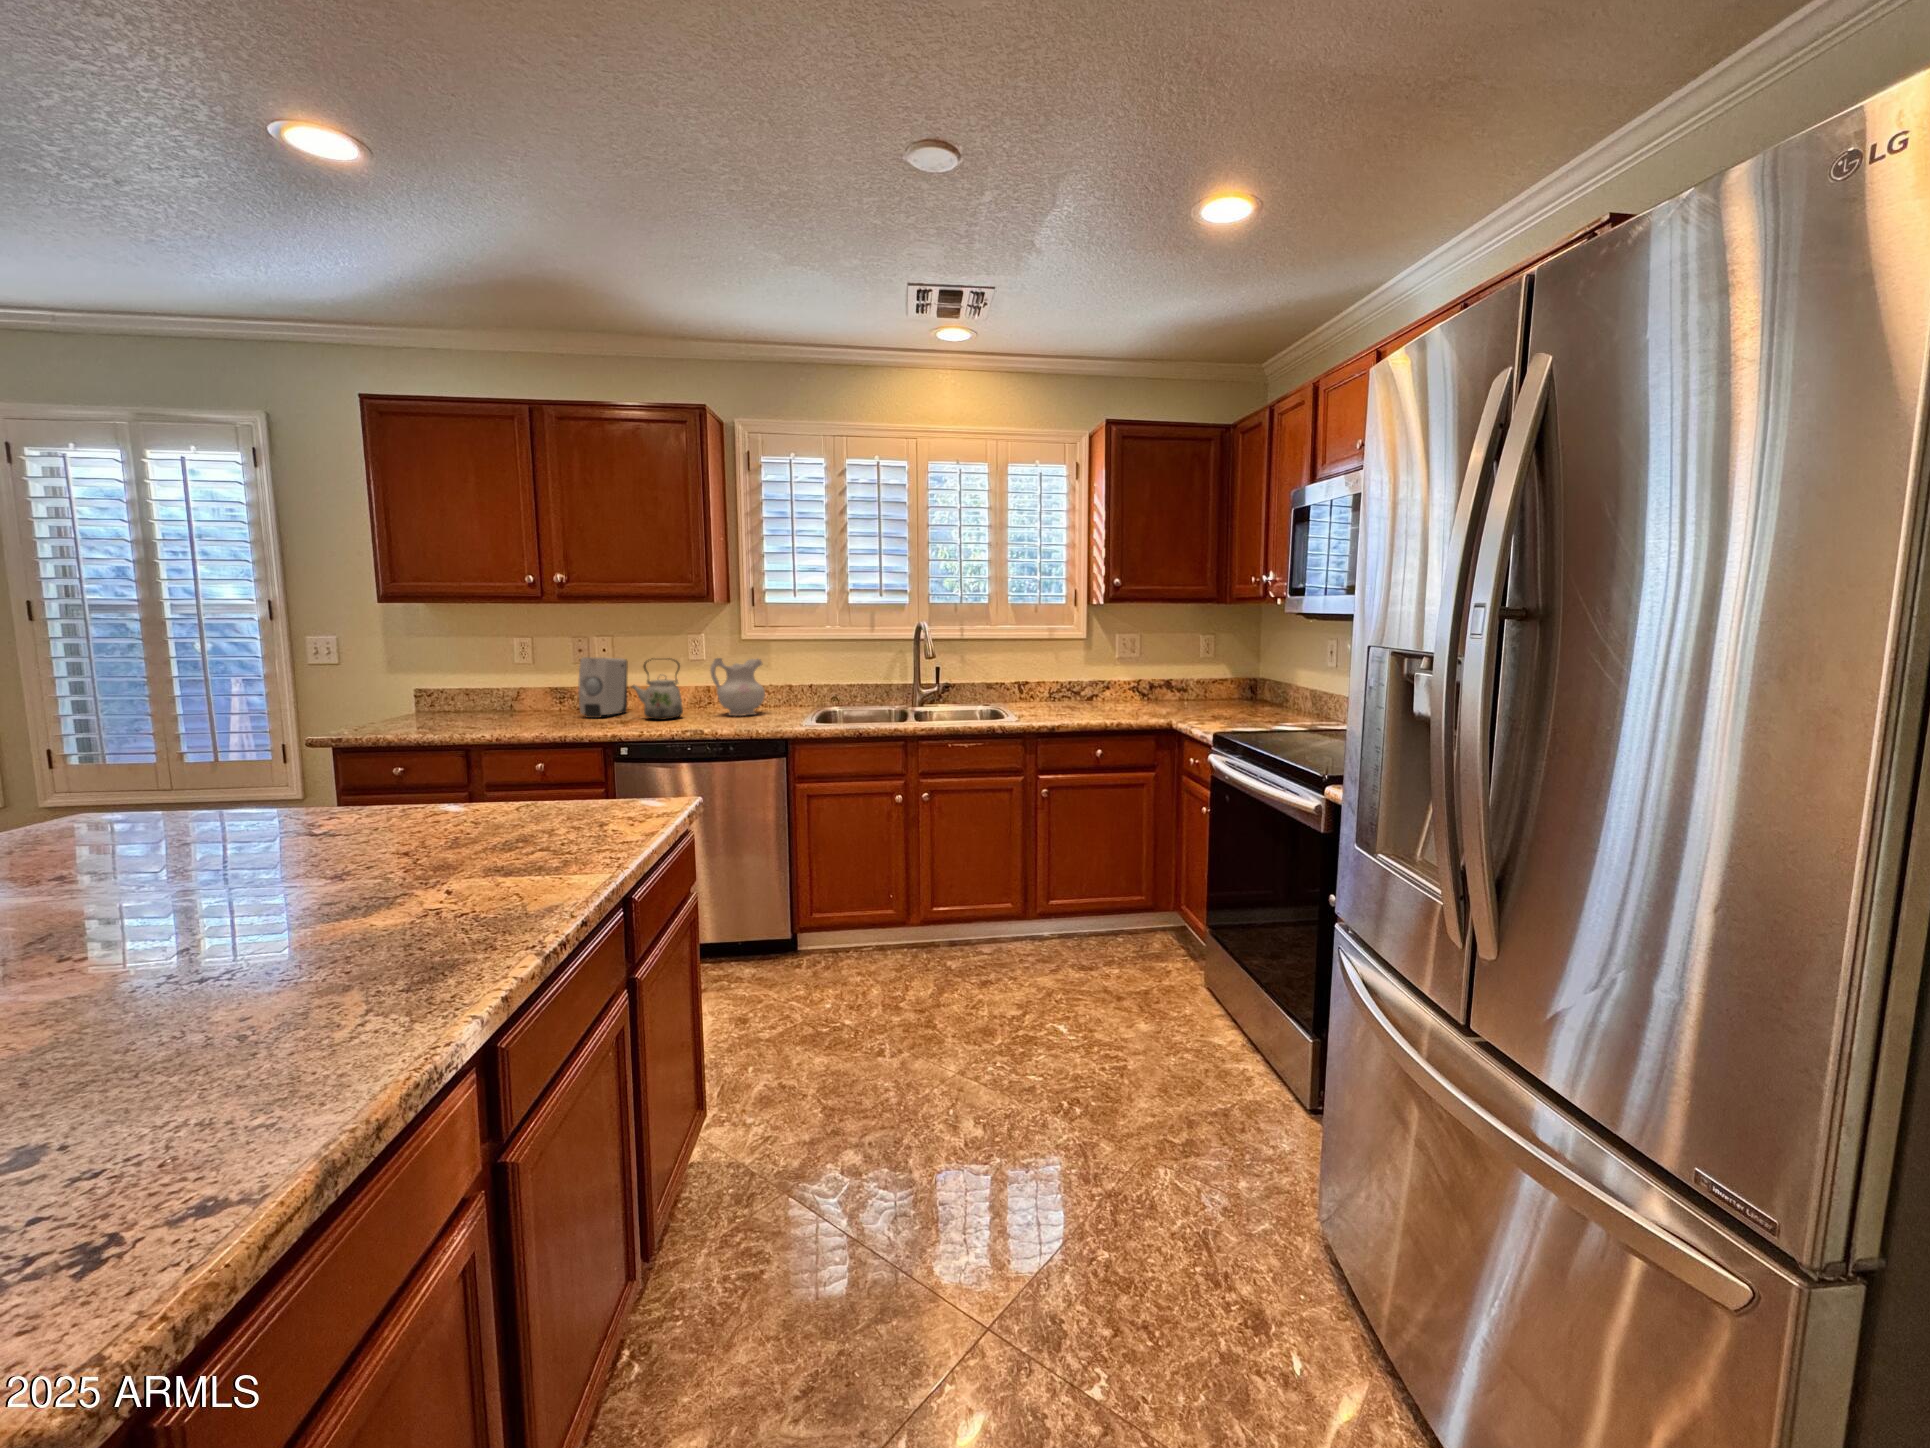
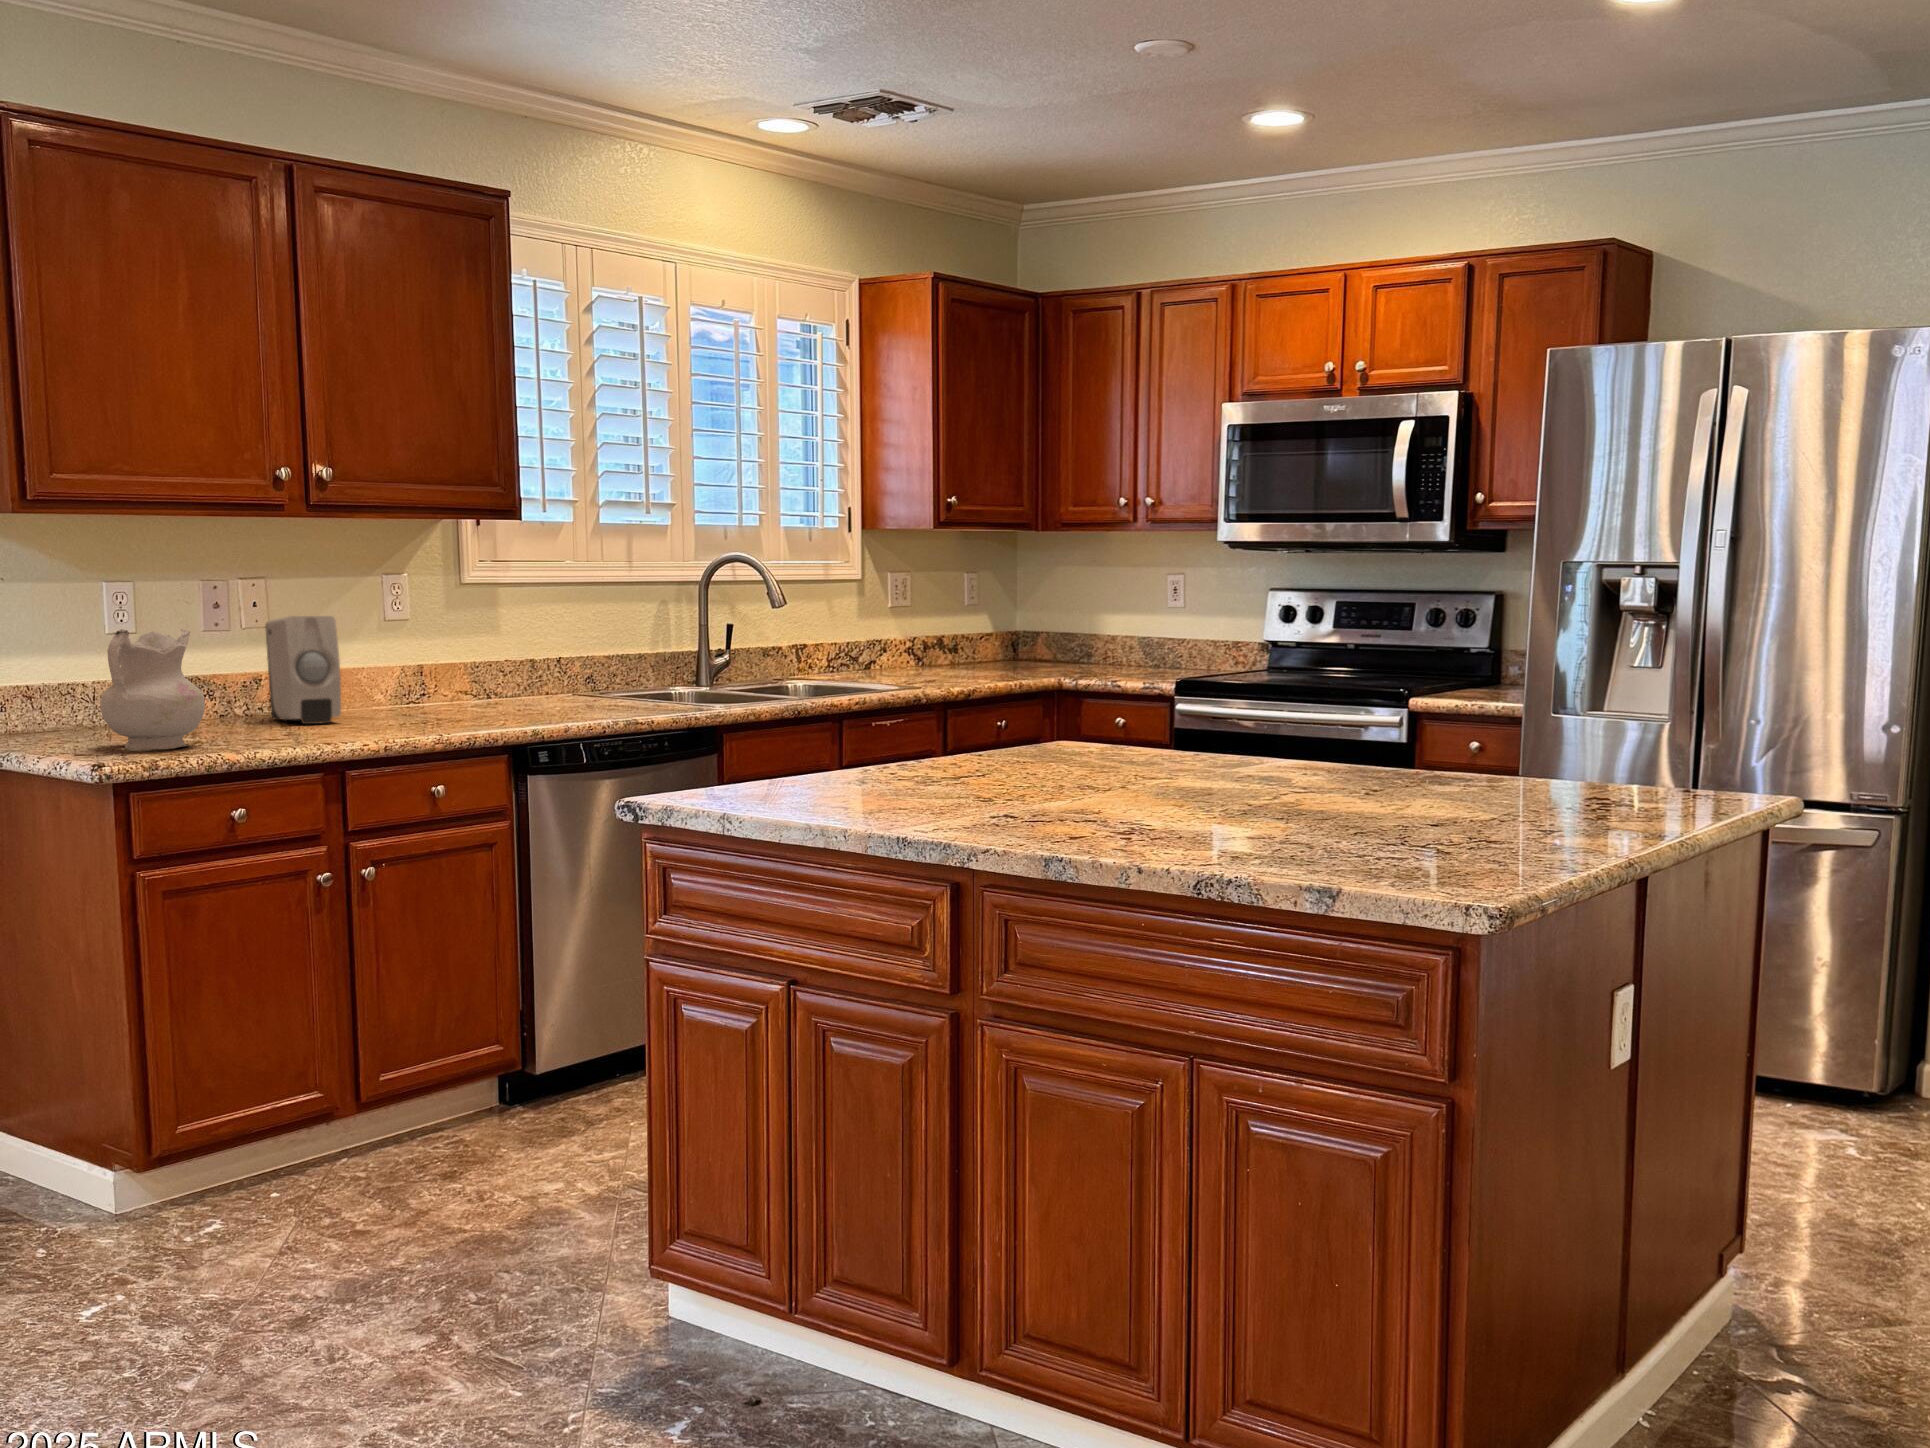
kettle: present [631,658,683,720] -> none [384,614,466,718]
ceramic pitcher: present [710,658,765,716] -> present [100,629,205,750]

